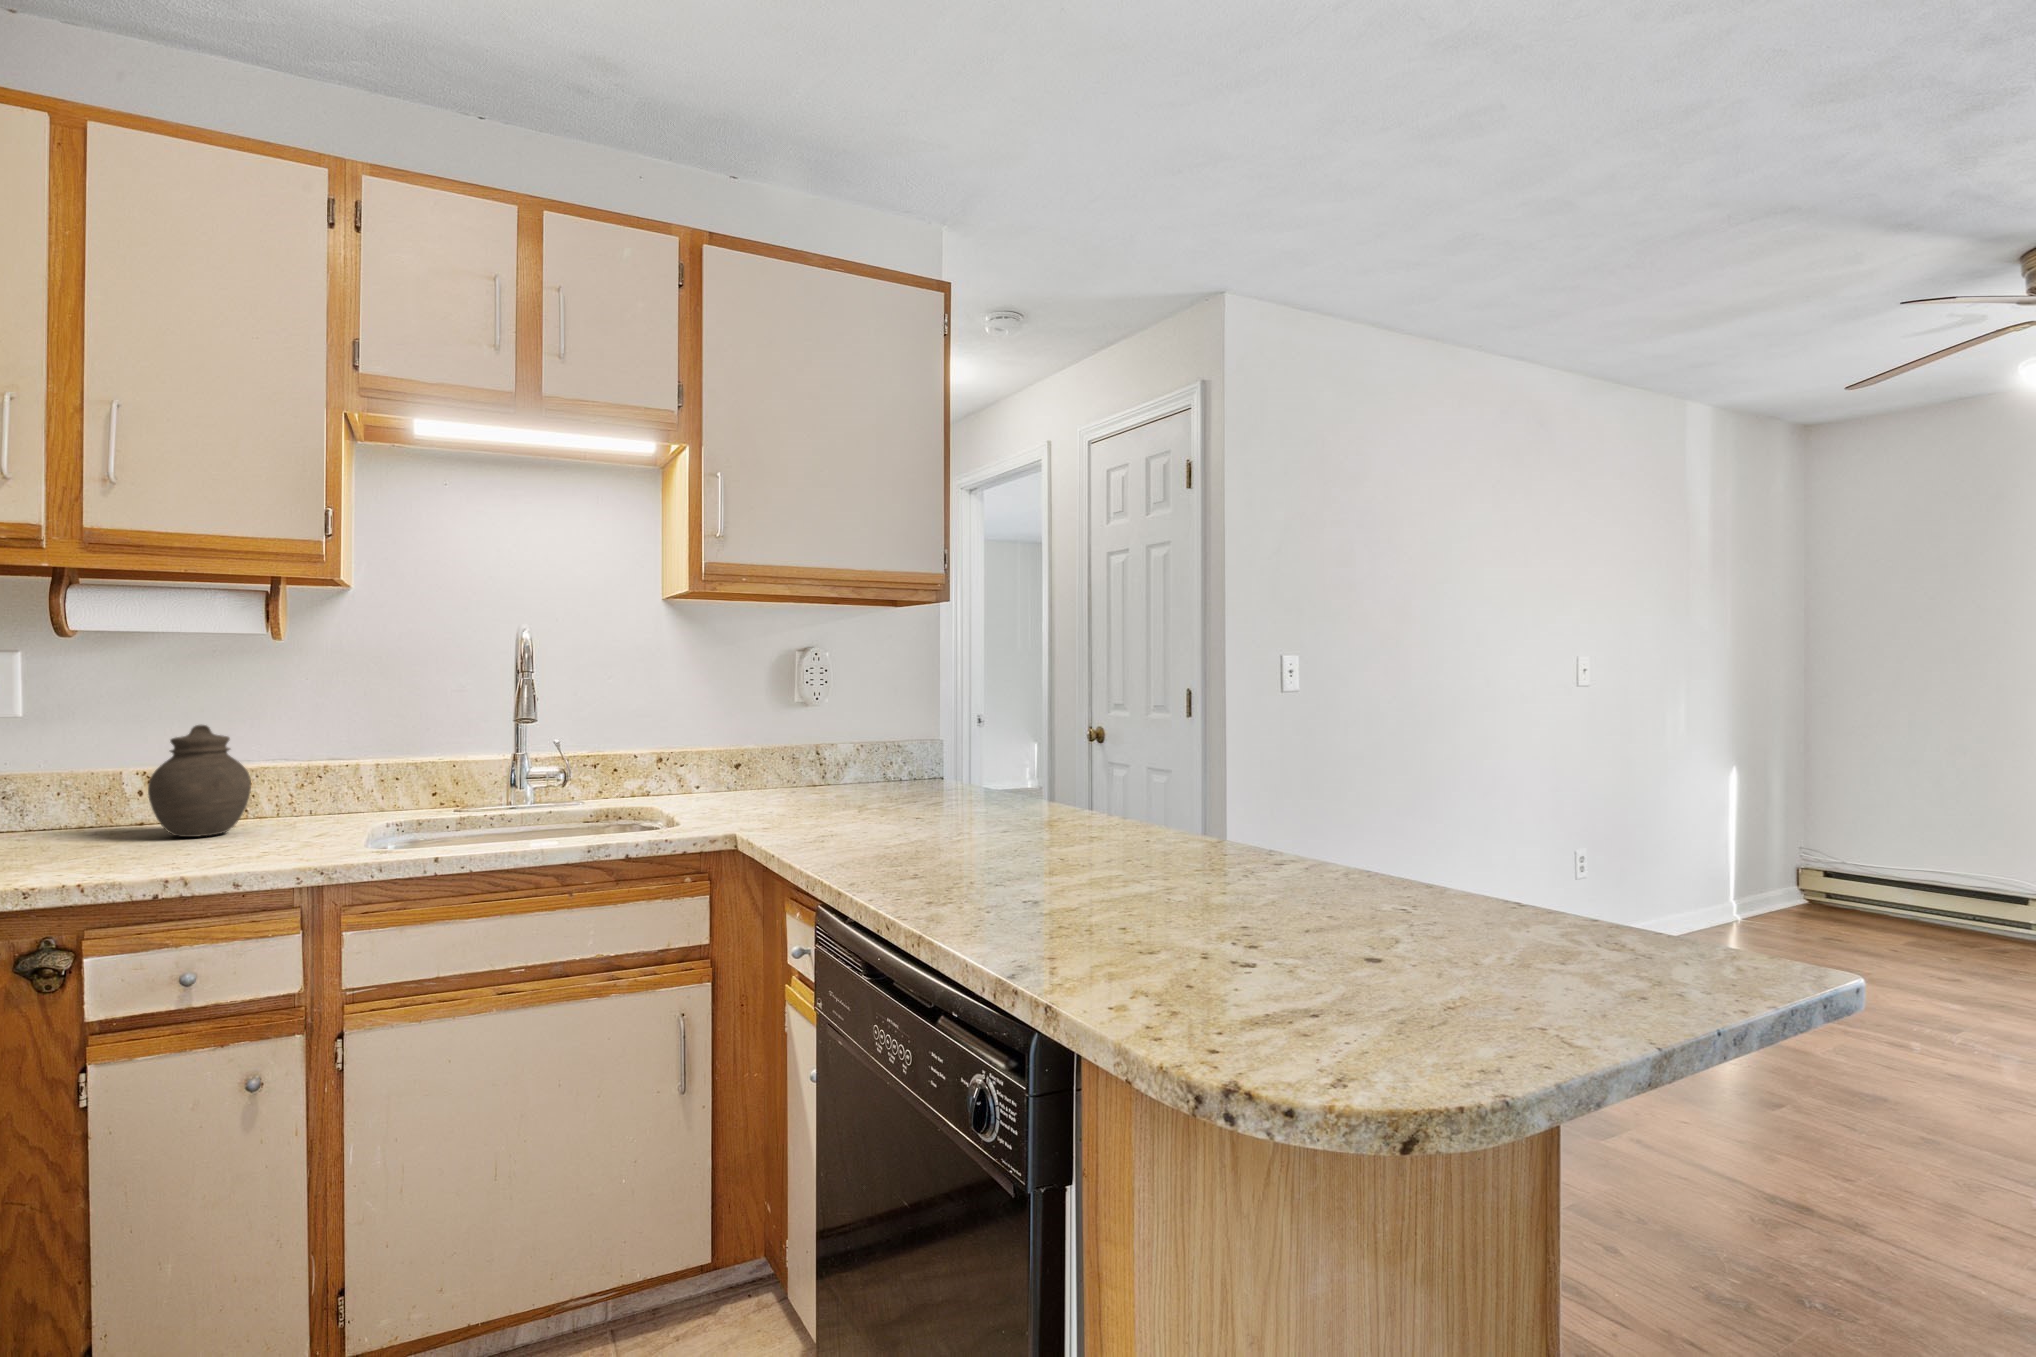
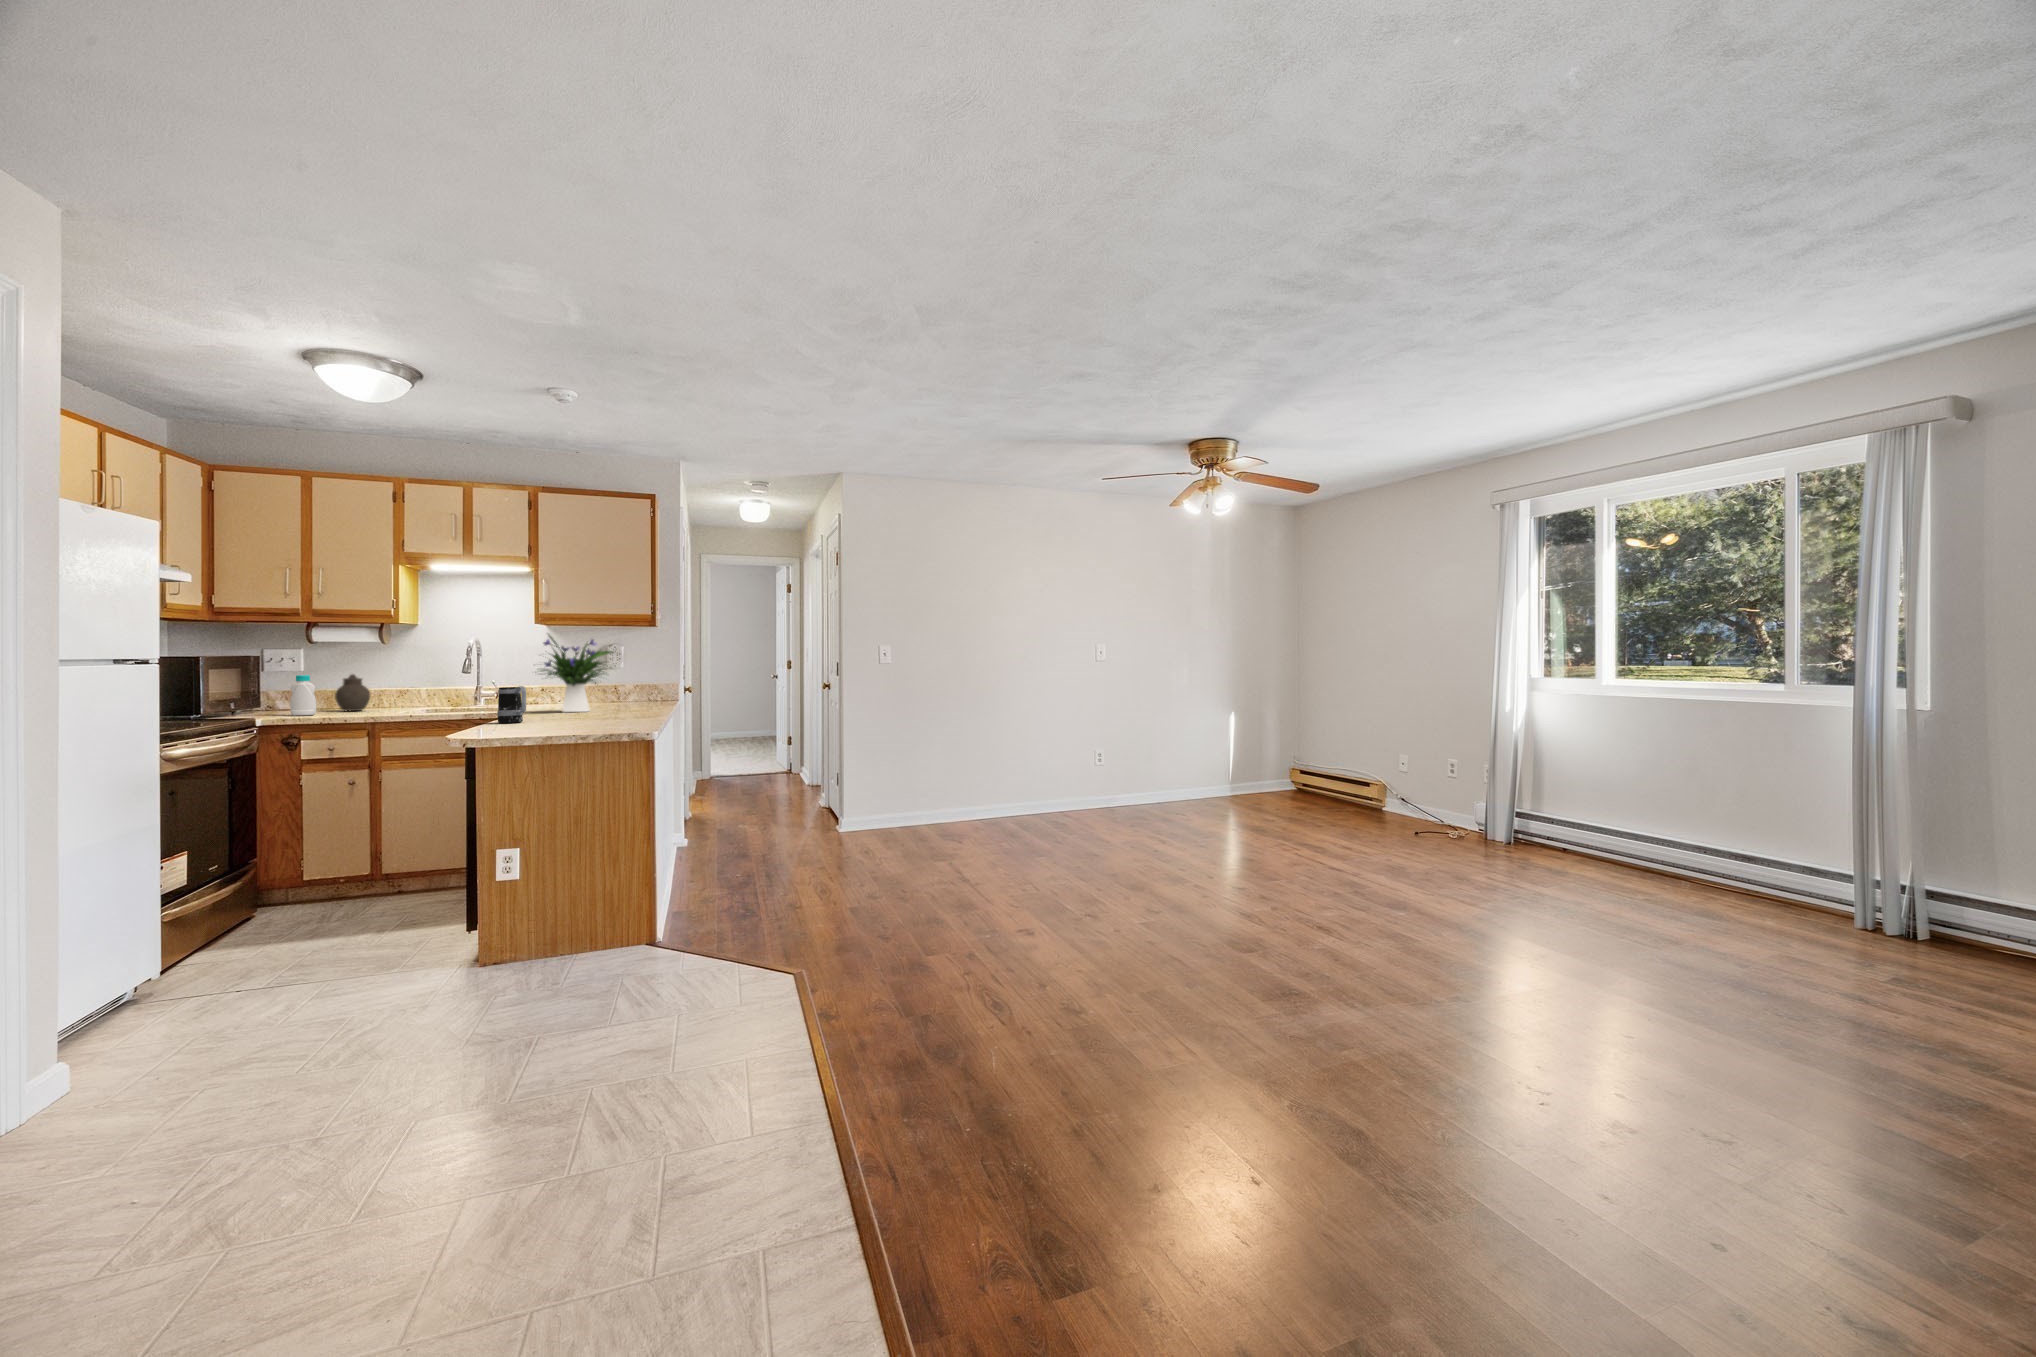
flower arrangement: none [844,608,1068,848] -> present [541,635,613,712]
bottle: none [41,737,127,875] -> present [290,675,316,716]
mug: none [1141,816,1263,972] -> present [497,686,526,723]

